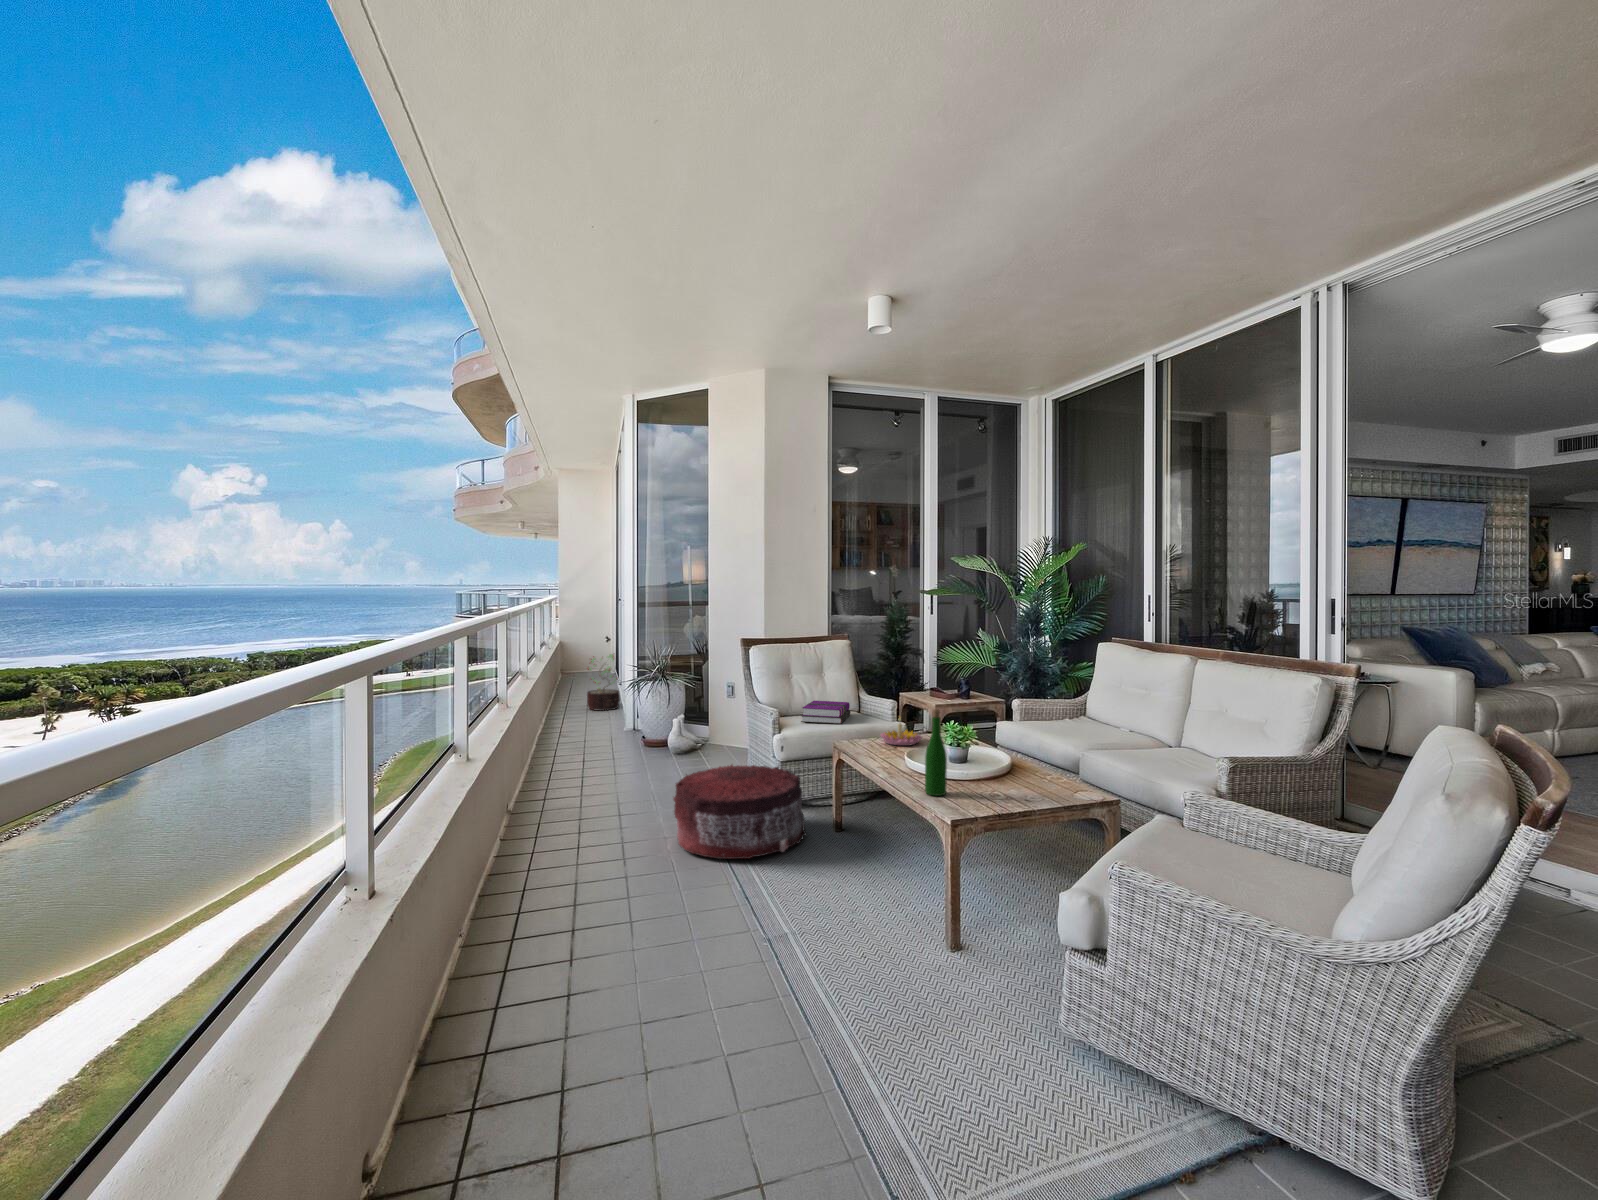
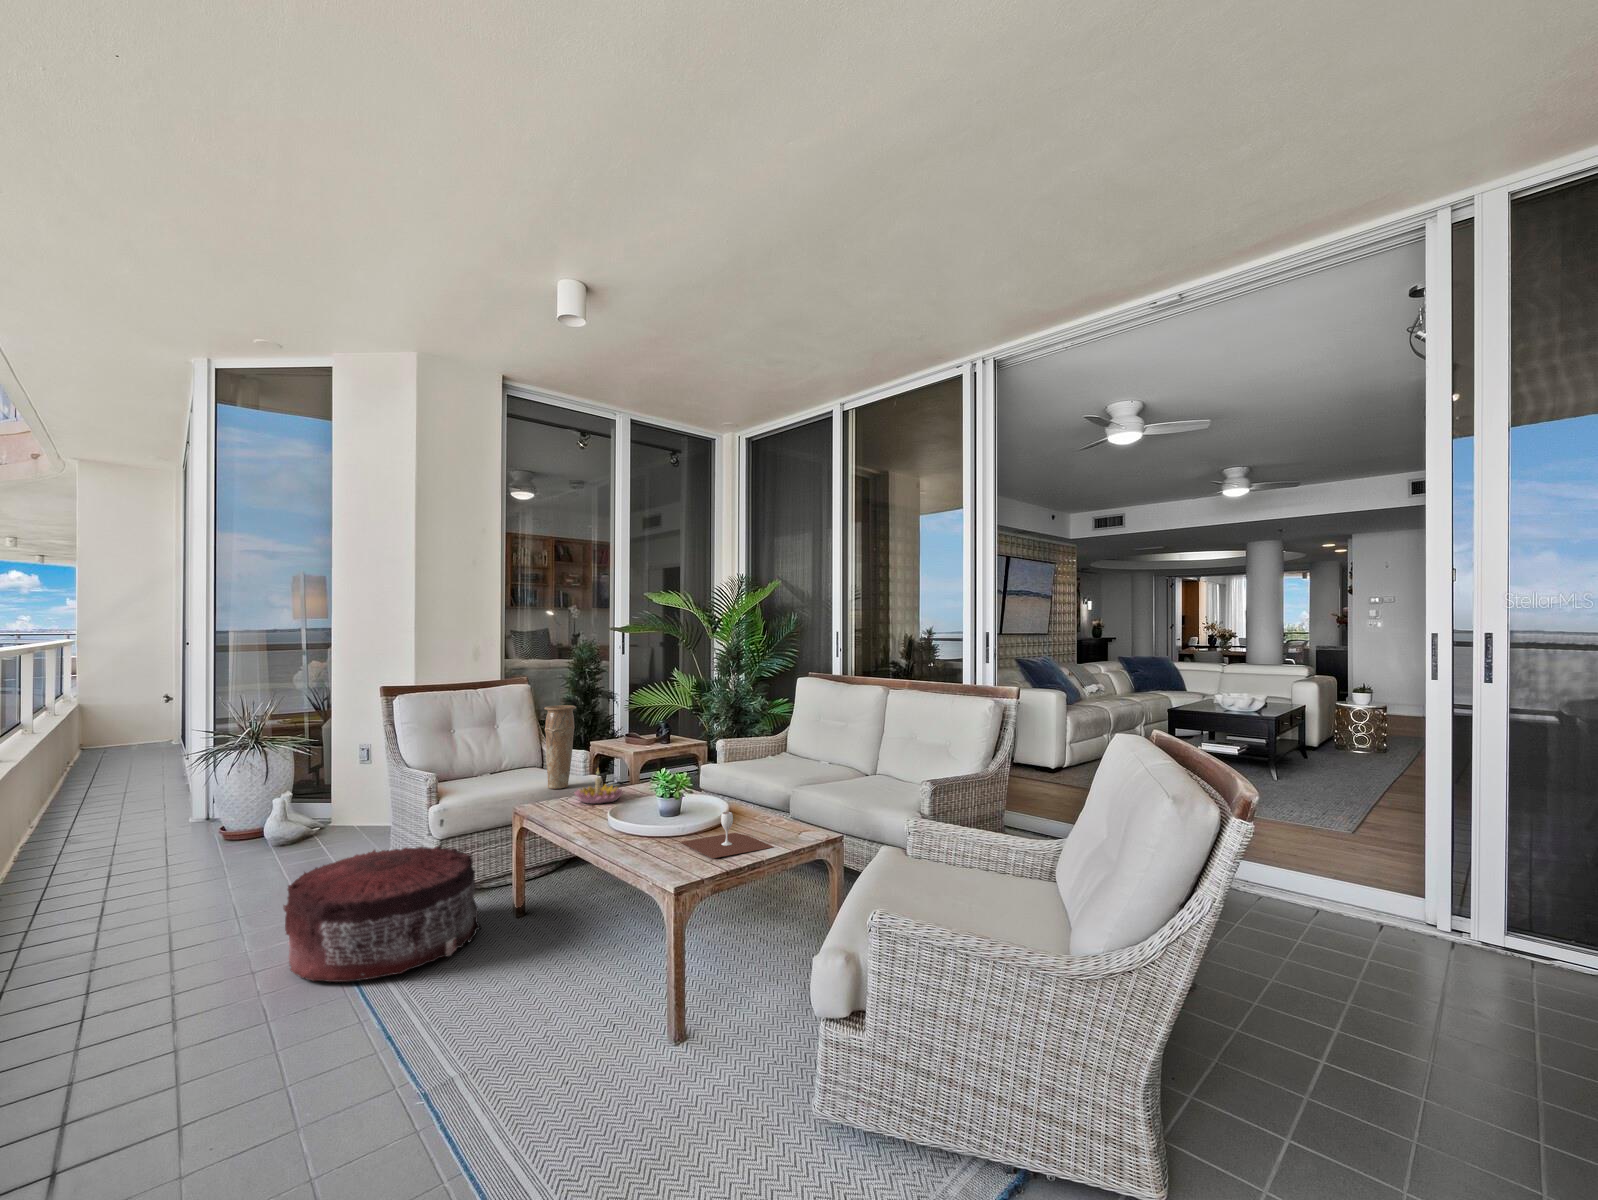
decorative plant: present [587,654,620,711] -> none [134,715,192,796]
vase: none [857,660,884,730] -> present [544,705,576,789]
hardback book: present [801,701,851,724] -> none [470,758,532,786]
wine bottle: present [925,709,947,796] -> none [639,757,664,859]
wine glass: none [963,763,1048,802] -> present [682,812,773,858]

